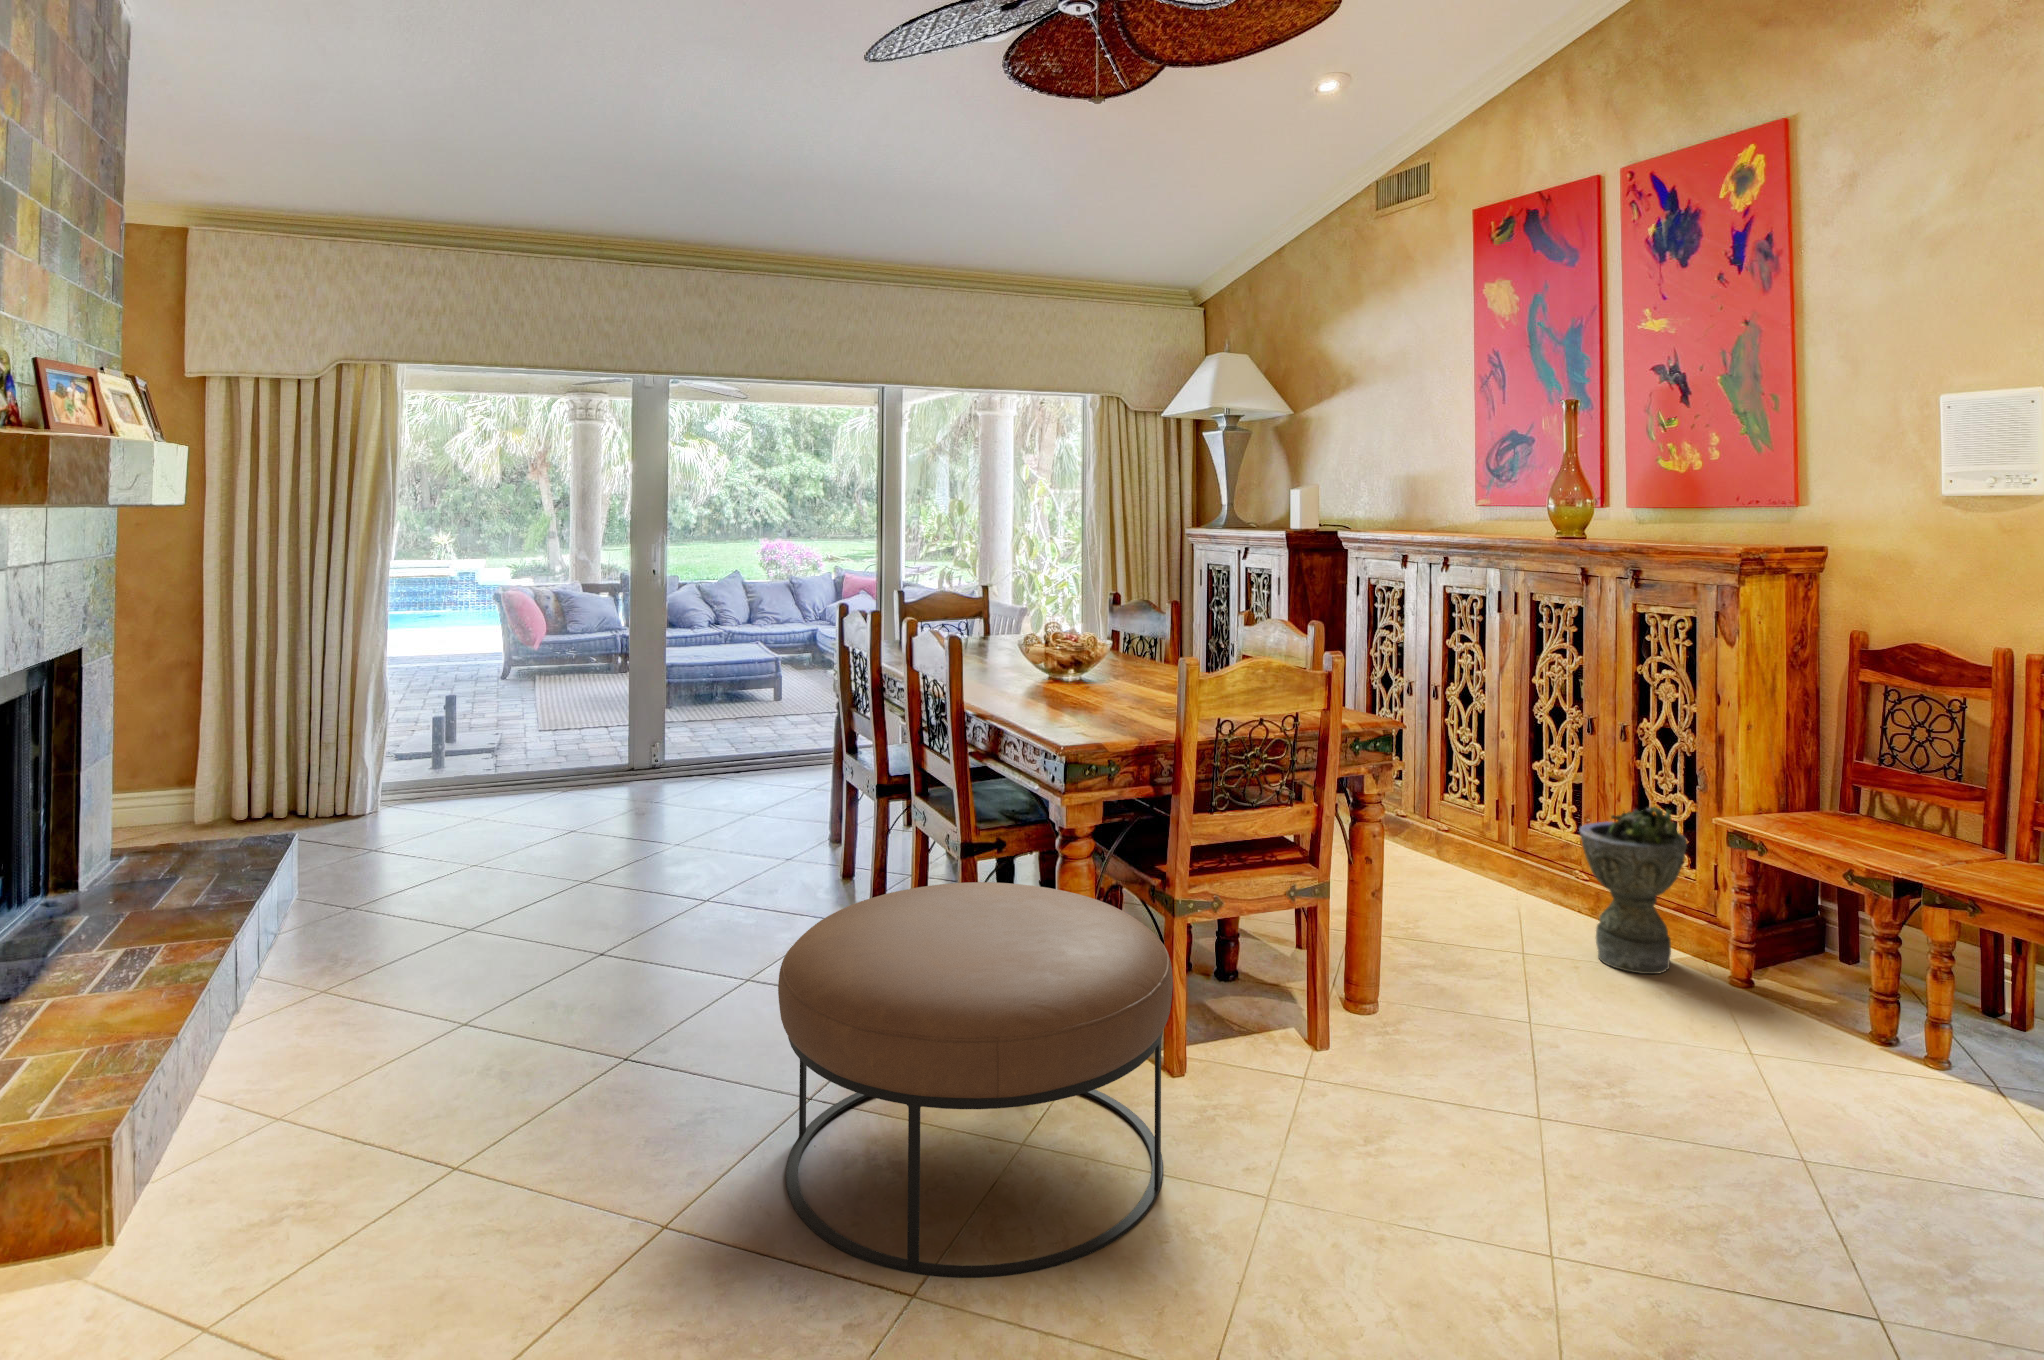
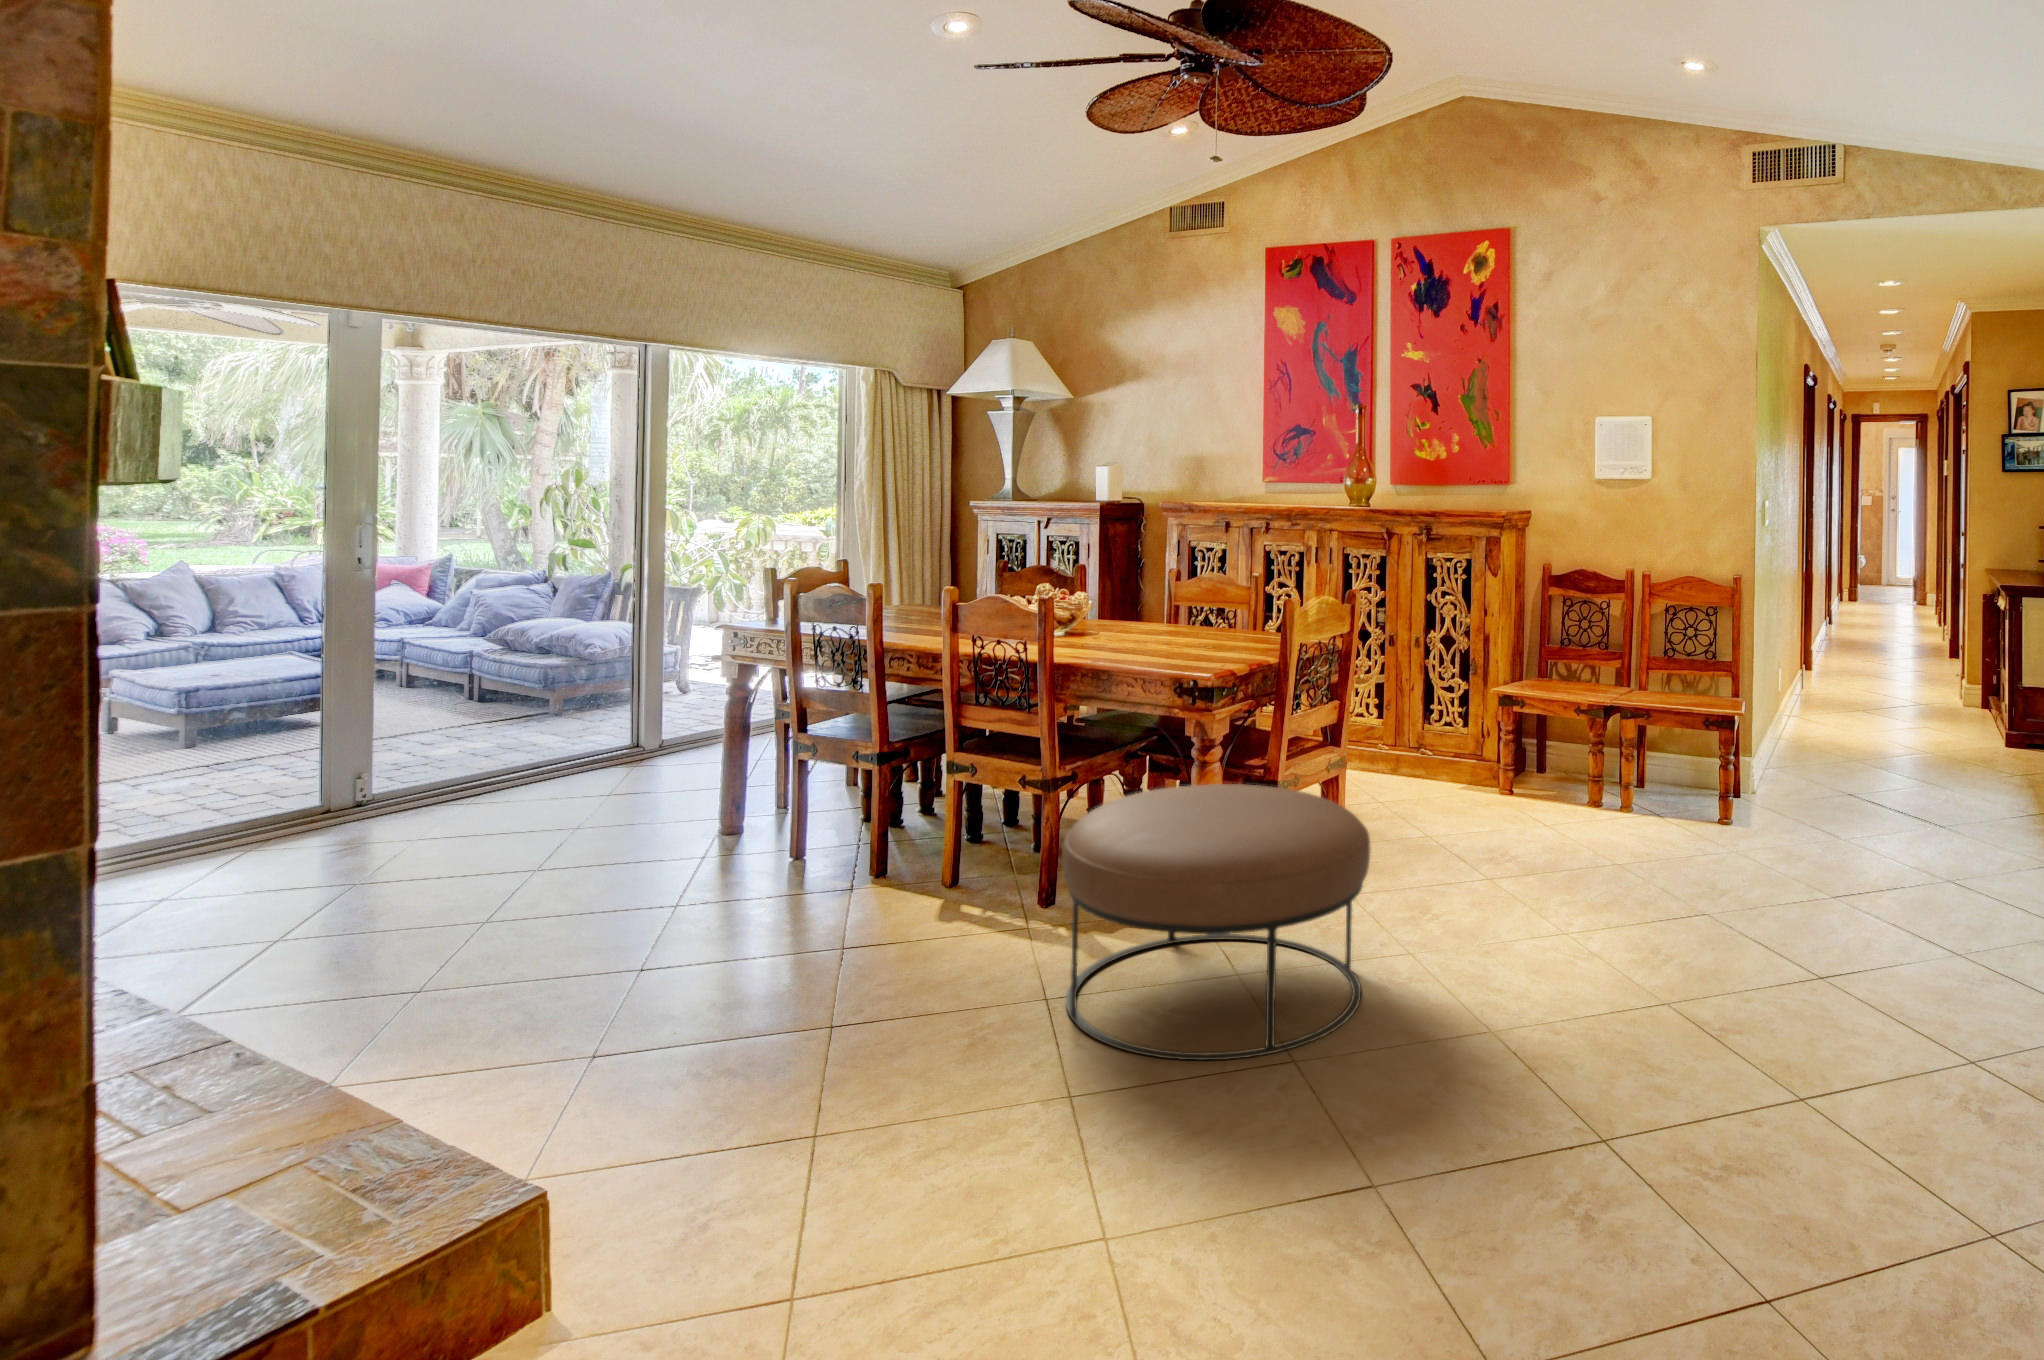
planter: present [1579,807,1687,974] -> none [1407,687,1473,800]

